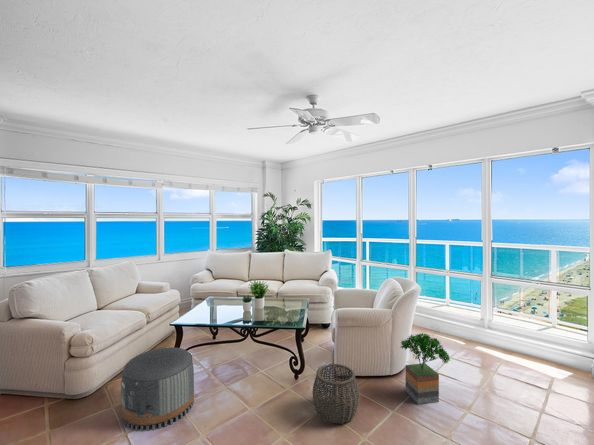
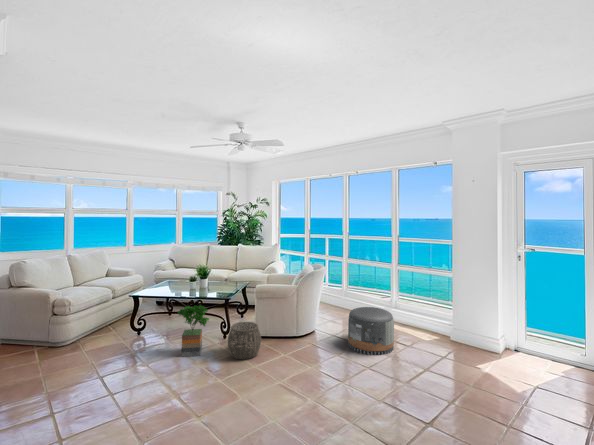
potted tree: present [401,333,450,404] -> present [178,306,209,357]
pouf: present [121,347,194,431] -> present [348,307,394,355]

